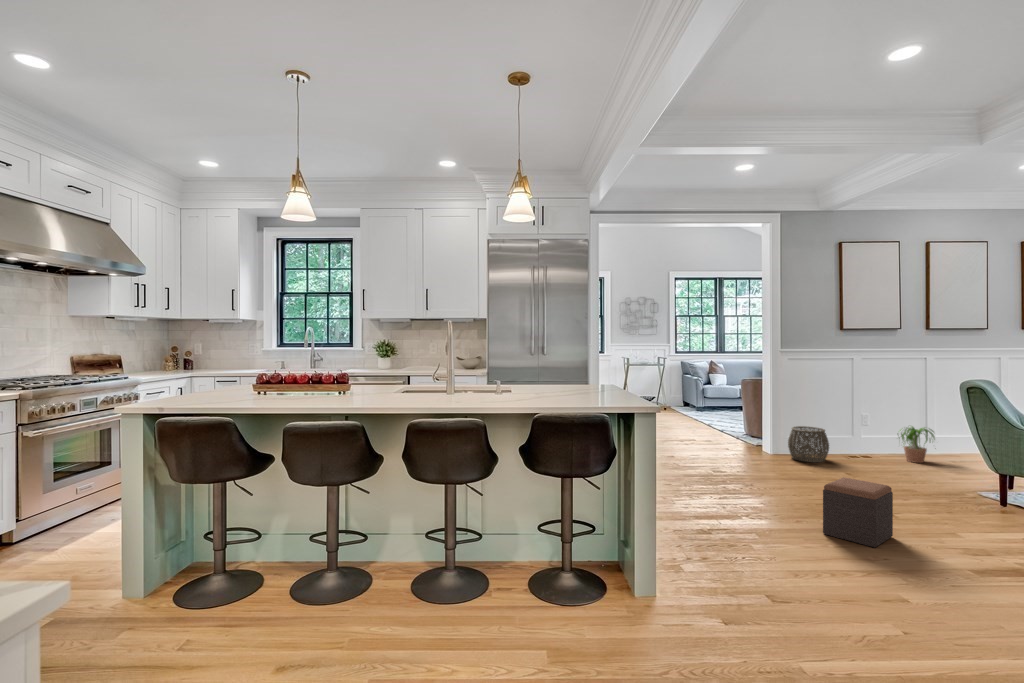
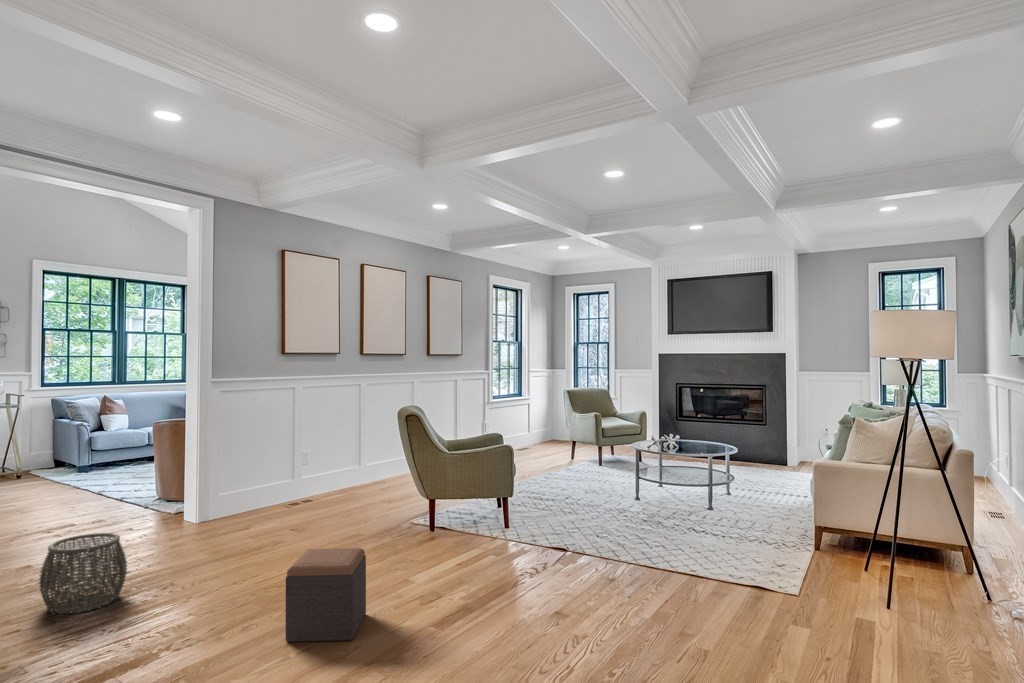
woven basket: present [788,426,829,462] -> present [39,533,127,614]
potted plant: present [900,426,935,463] -> none [340,458,383,500]

